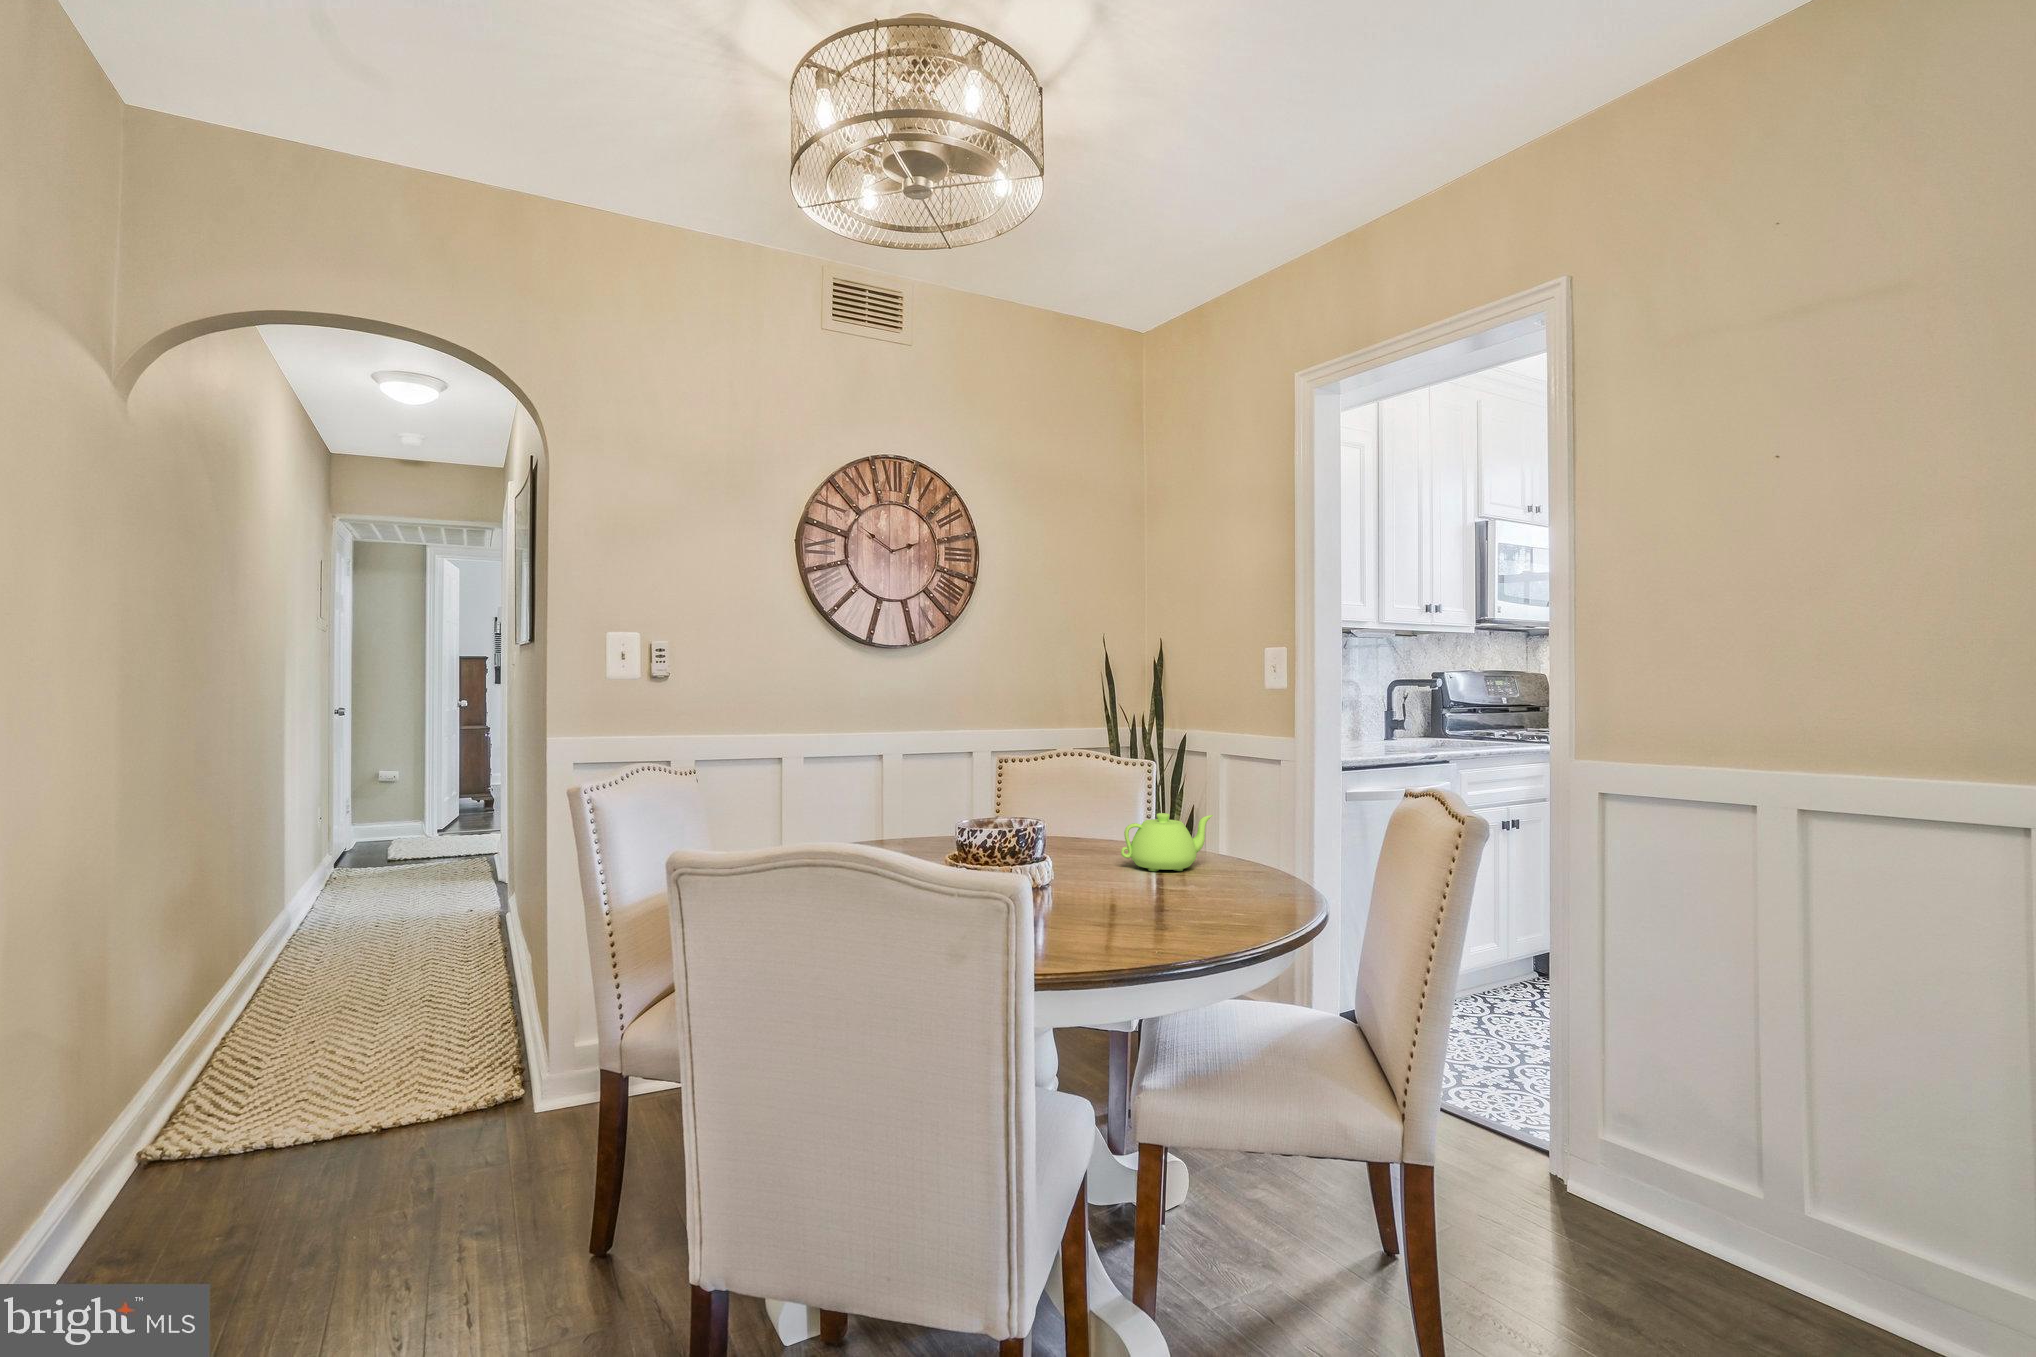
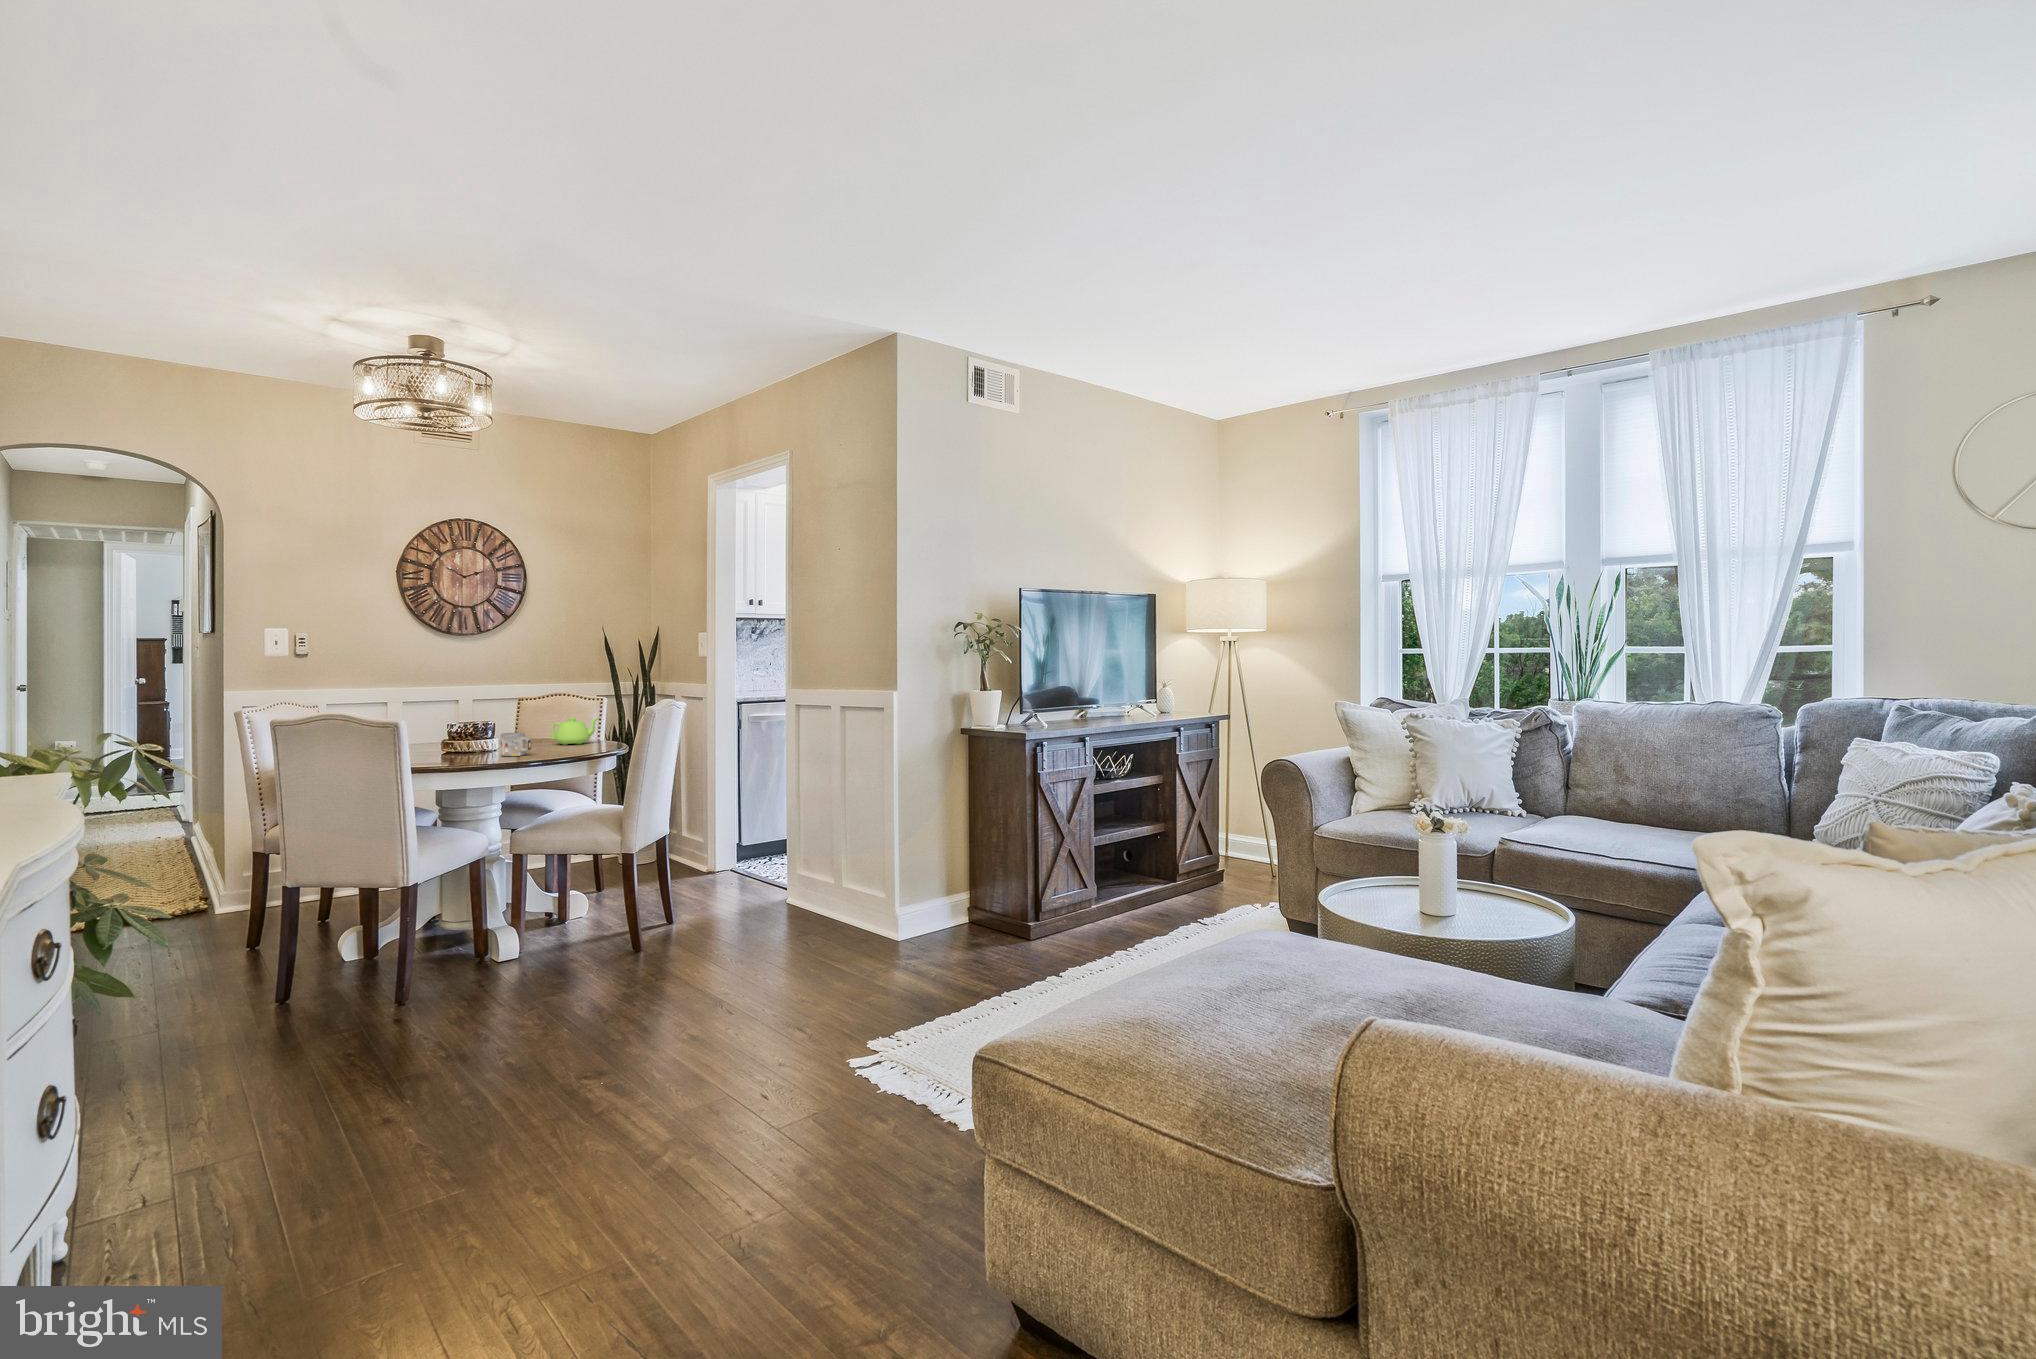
mug: none [1104,863,1175,924] -> present [501,733,531,756]

